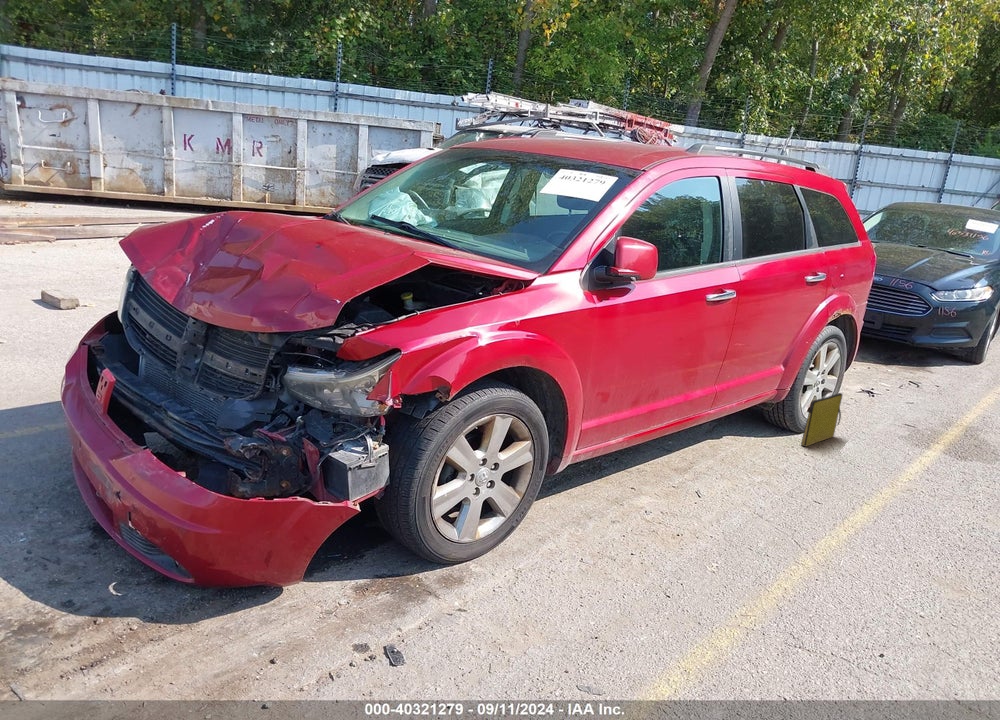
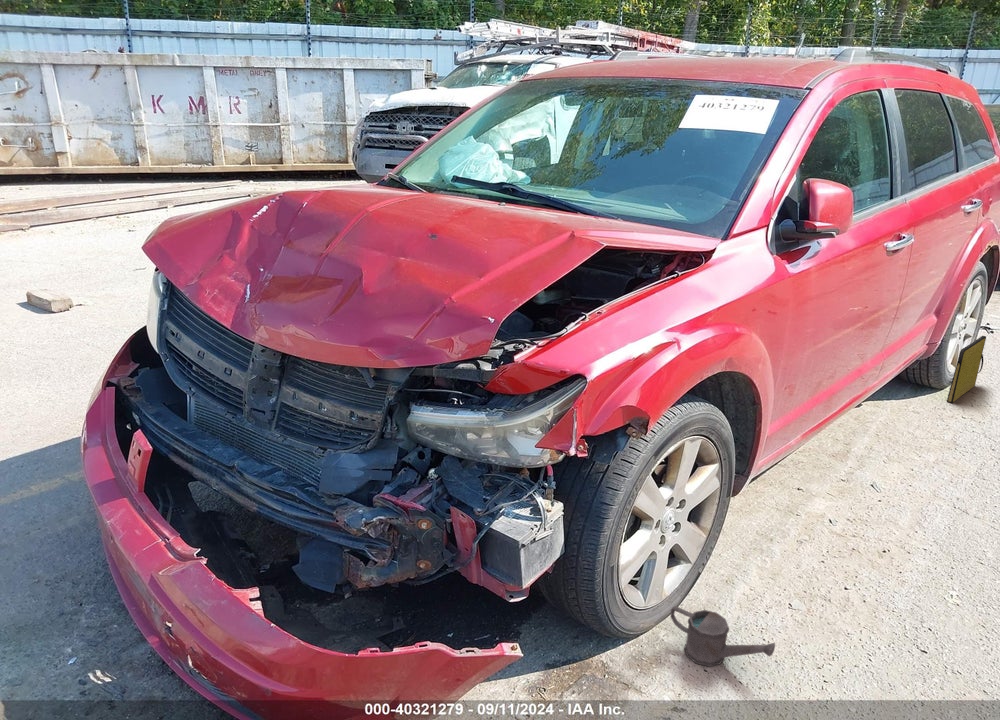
watering can: none [480,545,545,590] -> present [671,606,775,667]

